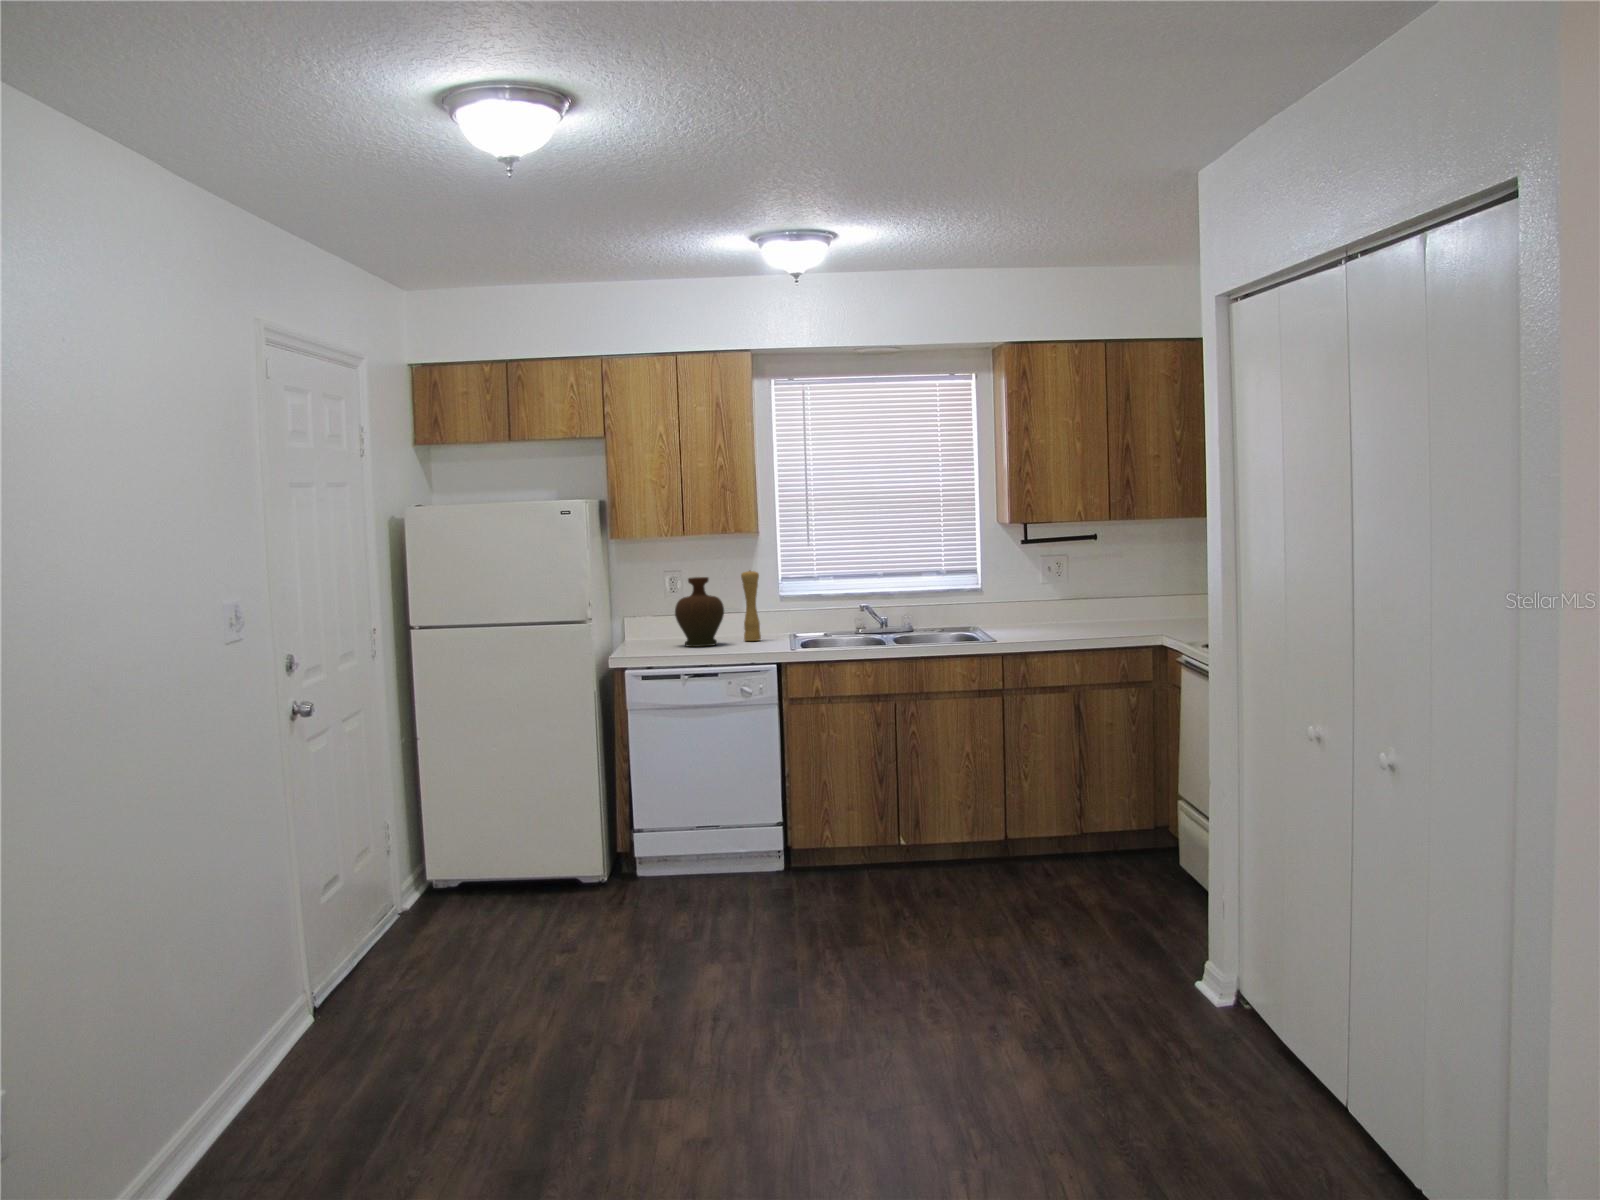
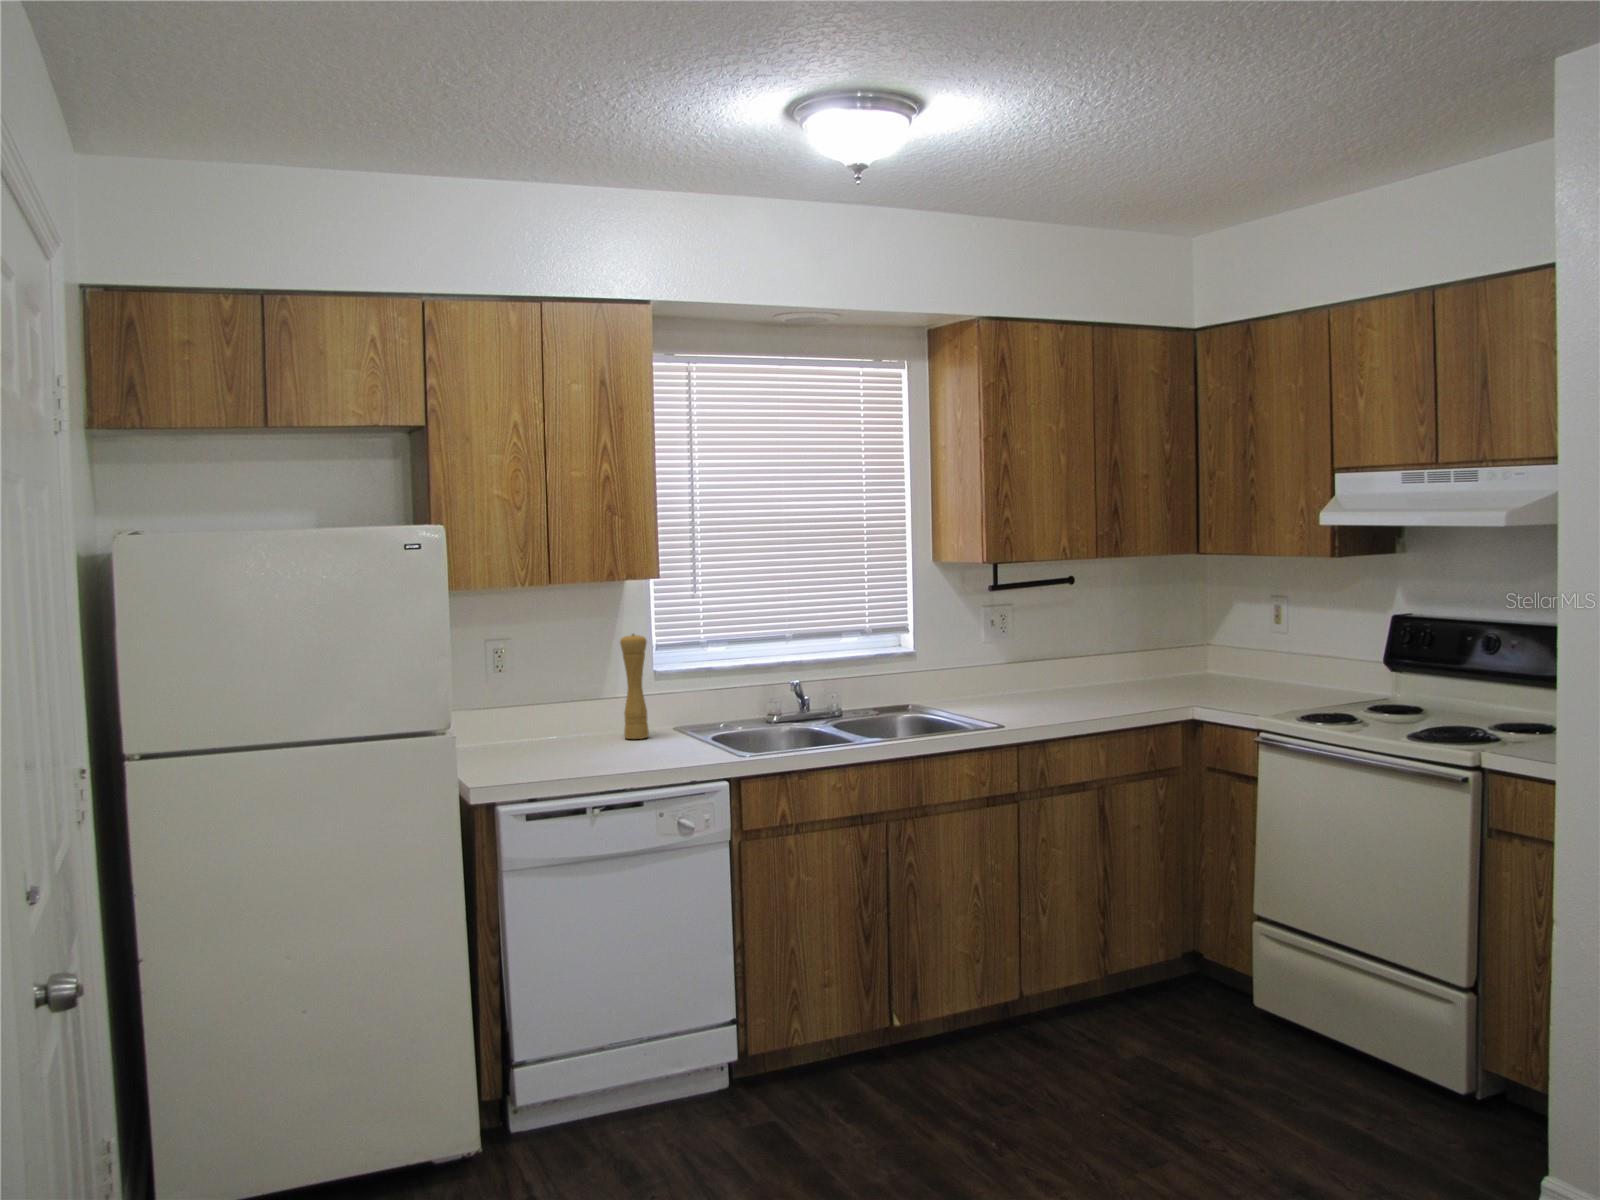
decorative vase: present [675,577,724,647] -> none [534,647,611,755]

